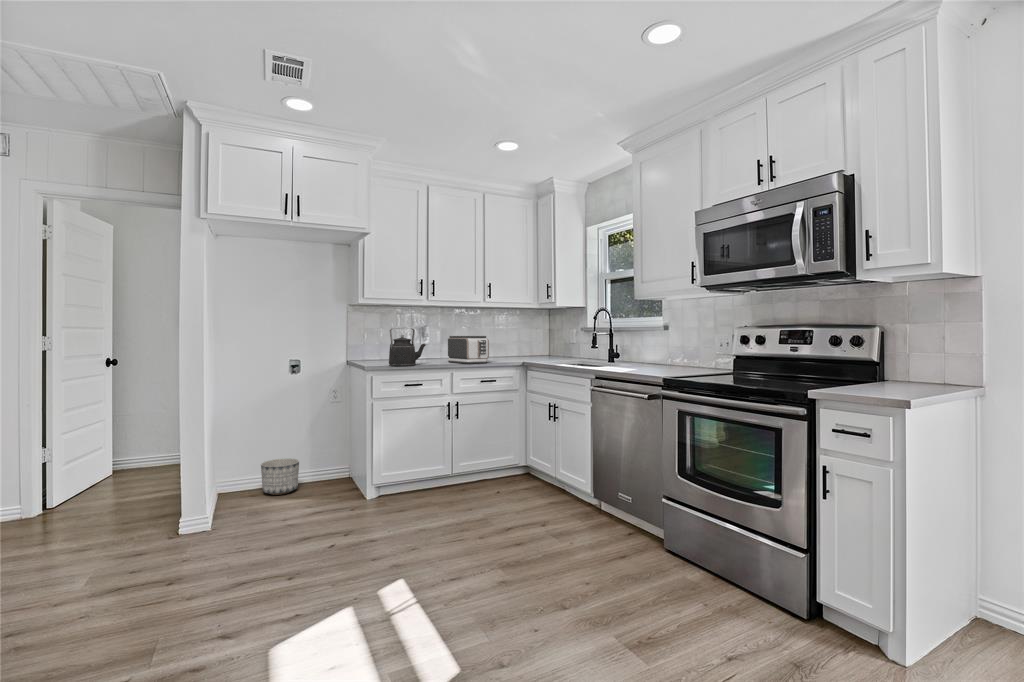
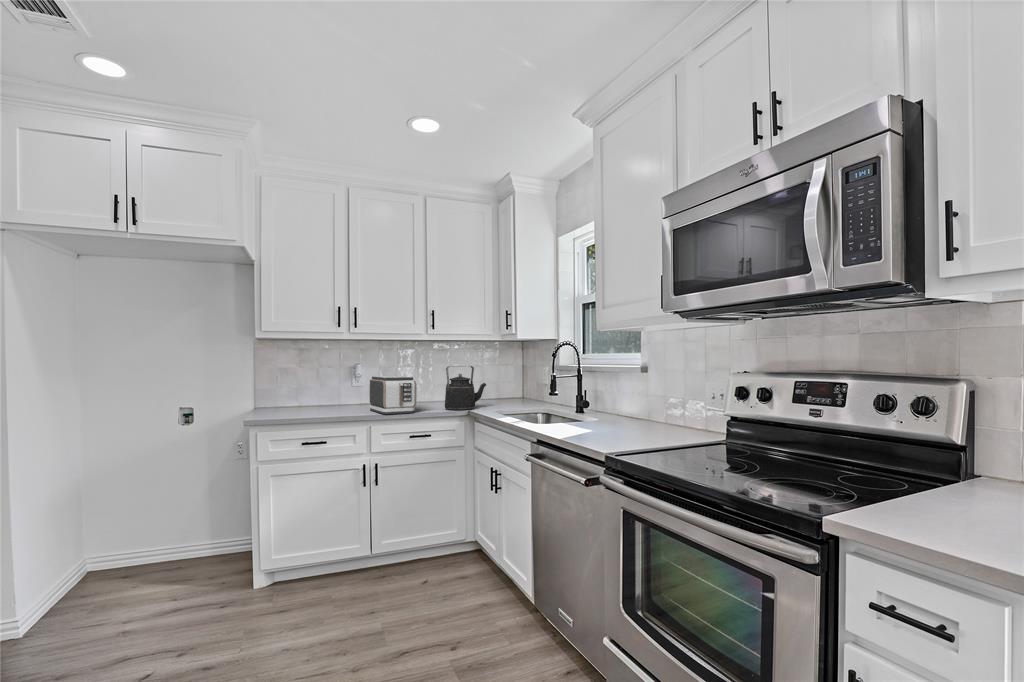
kettle: present [389,328,426,366] -> present [445,366,486,410]
planter: present [261,458,299,495] -> none [125,531,179,582]

